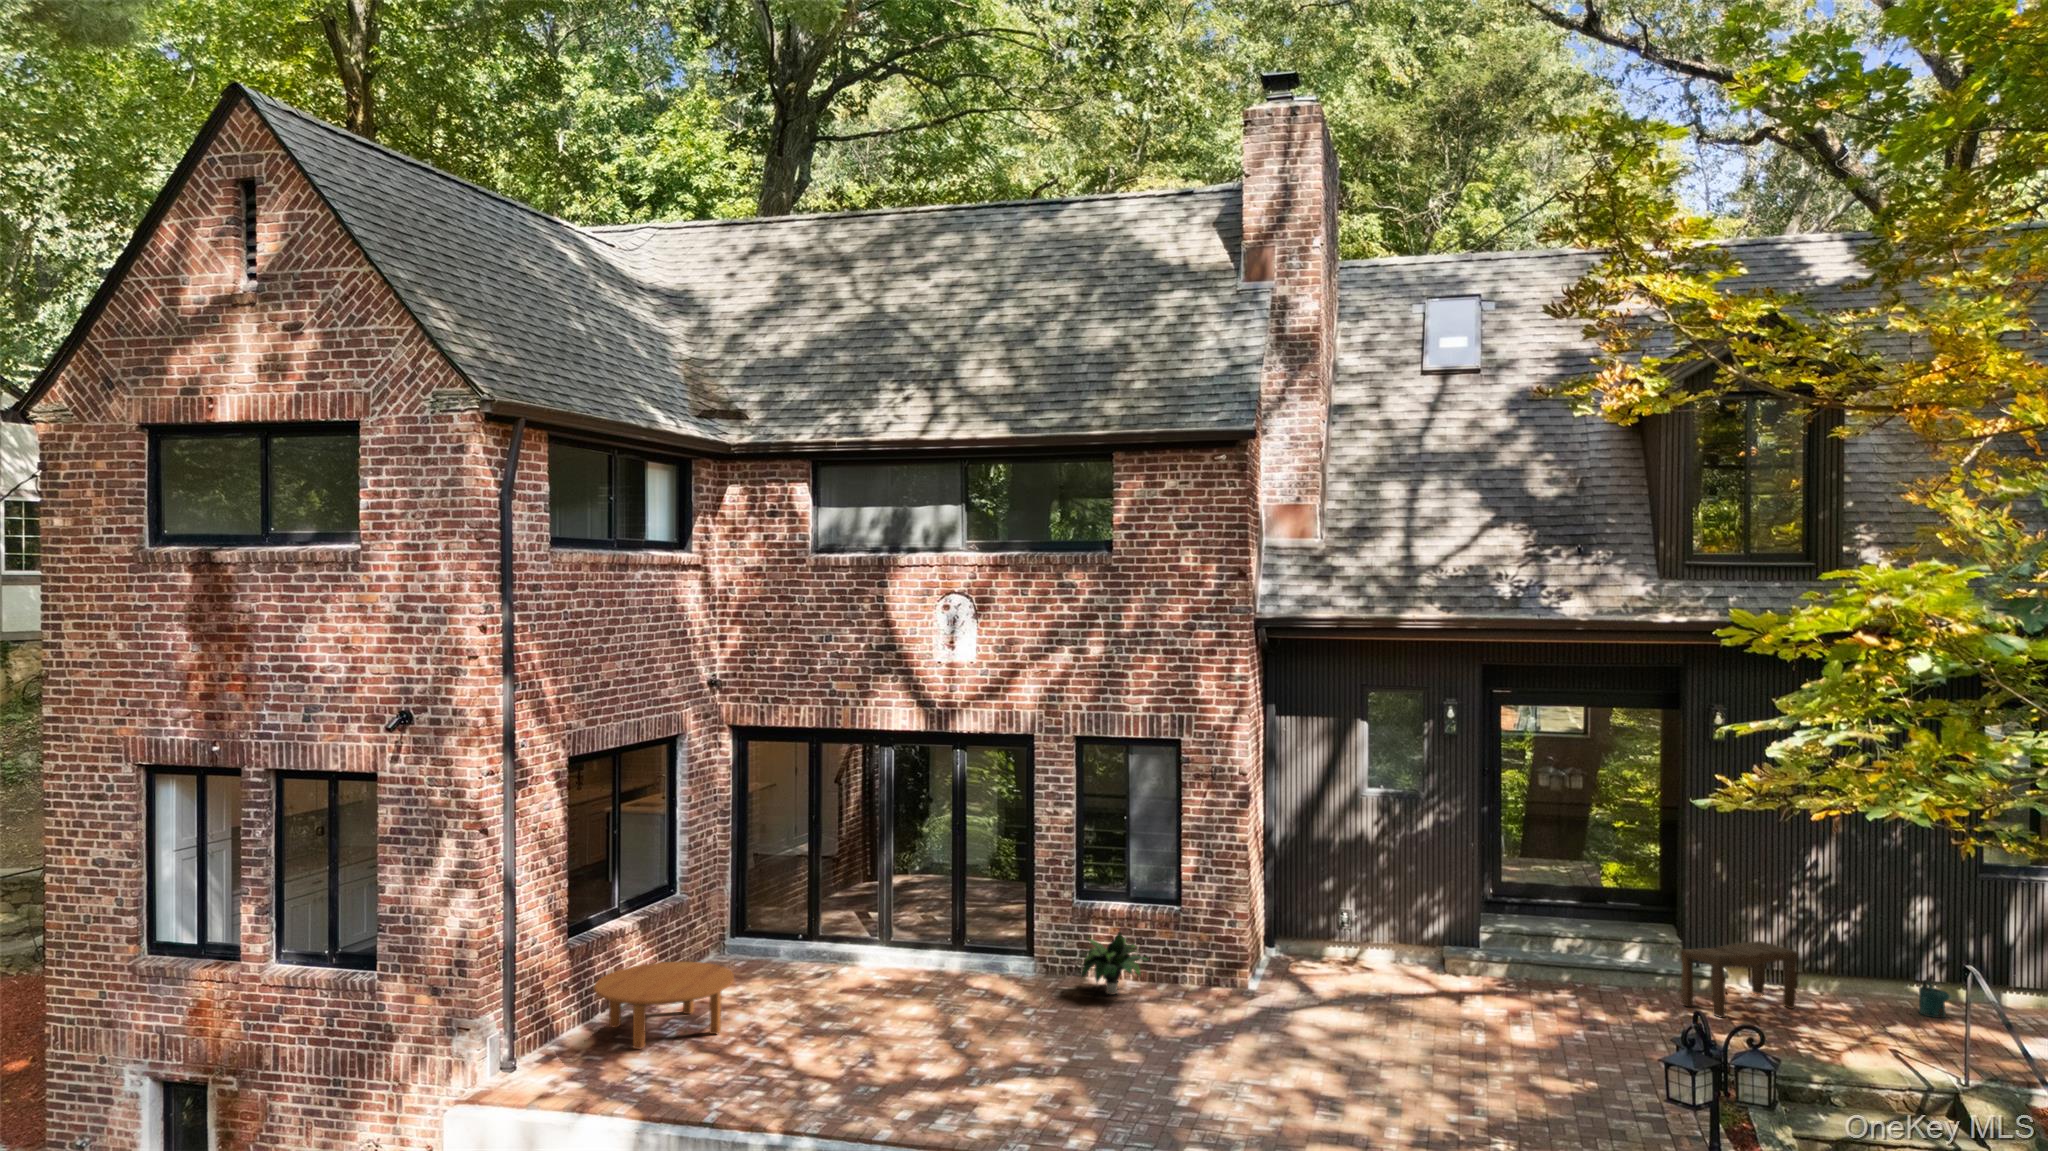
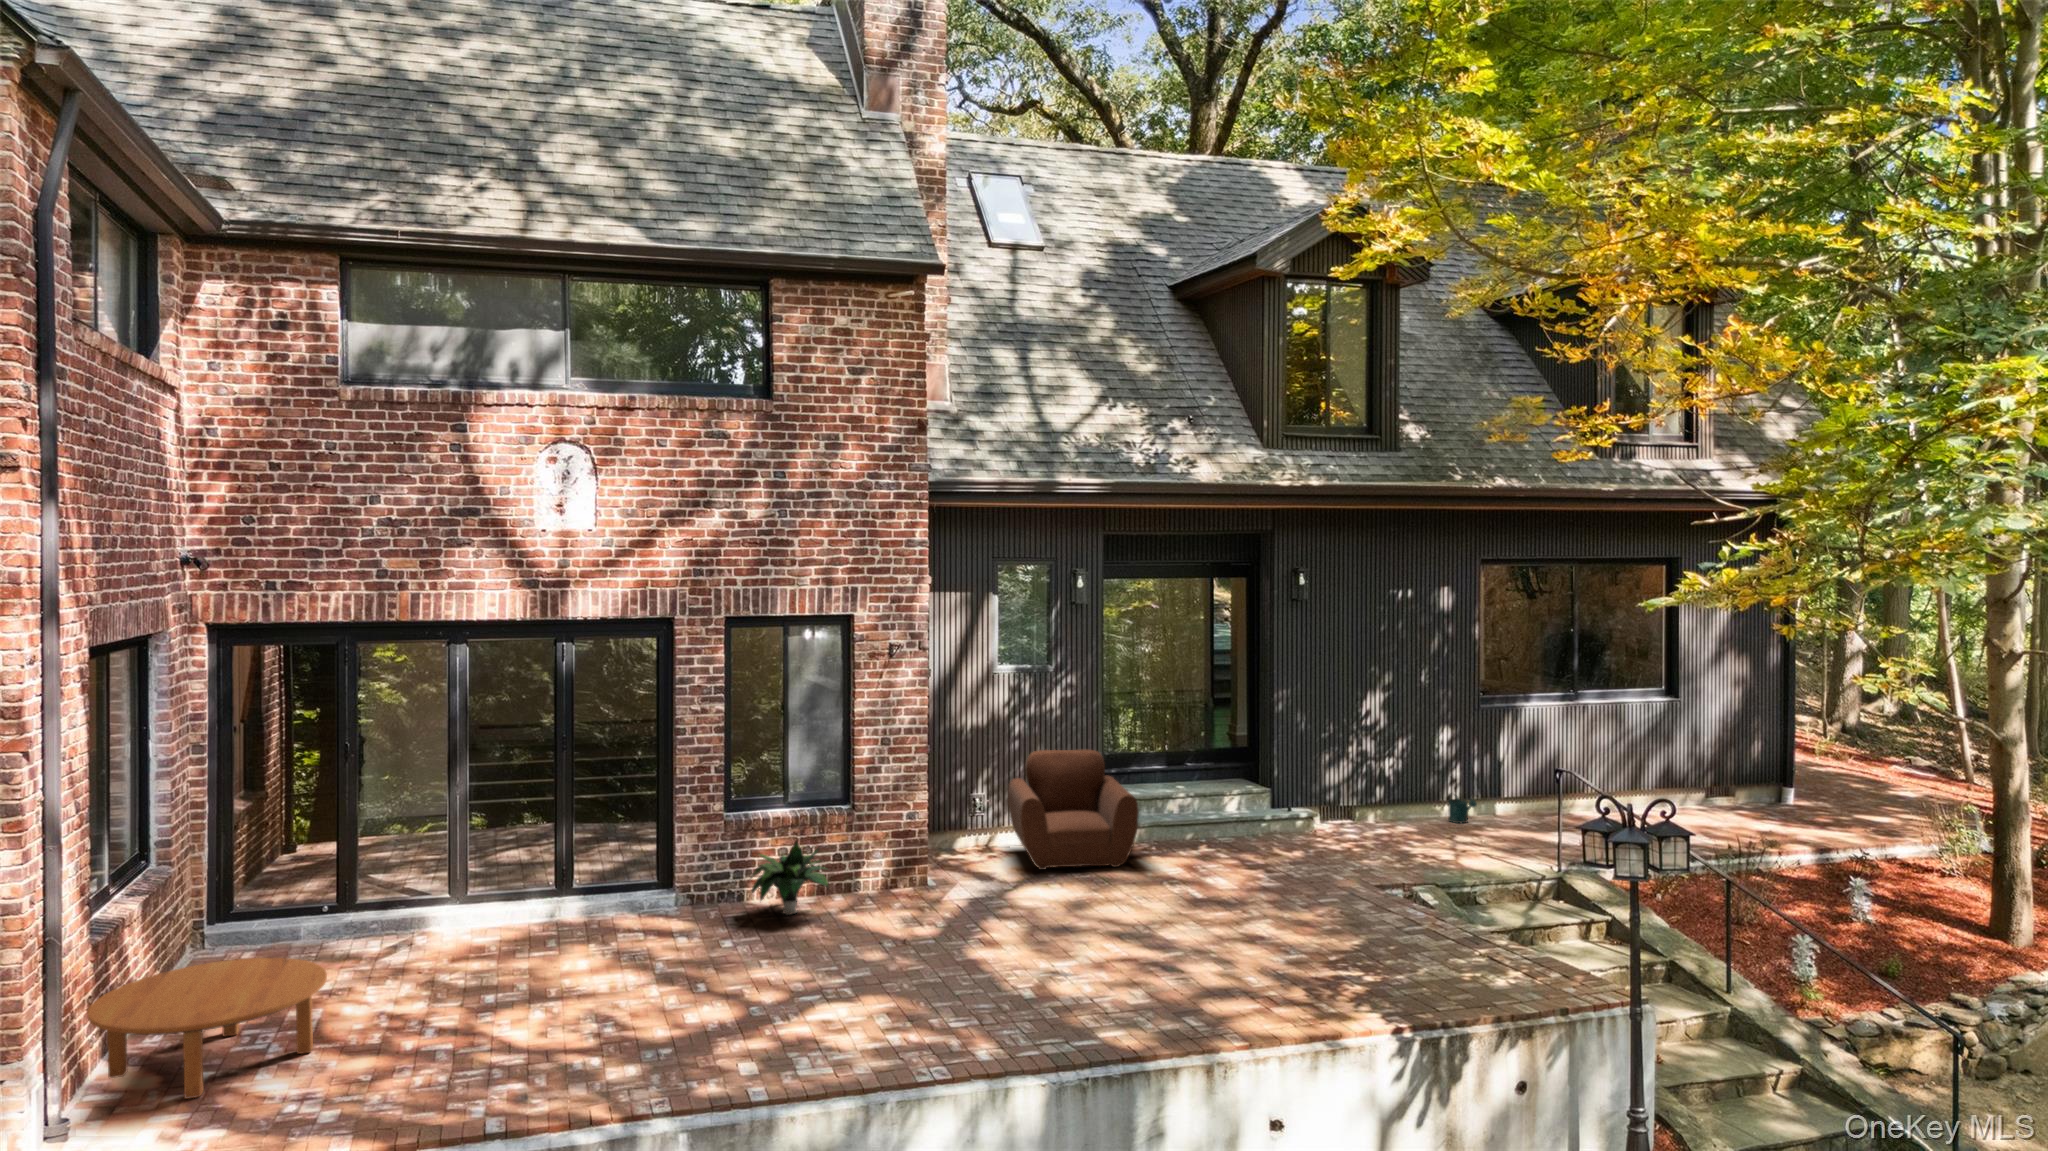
armchair: none [1349,875,1477,1001] -> present [1007,750,1139,870]
bench: present [1681,941,1798,1018] -> none [1294,776,1376,846]

